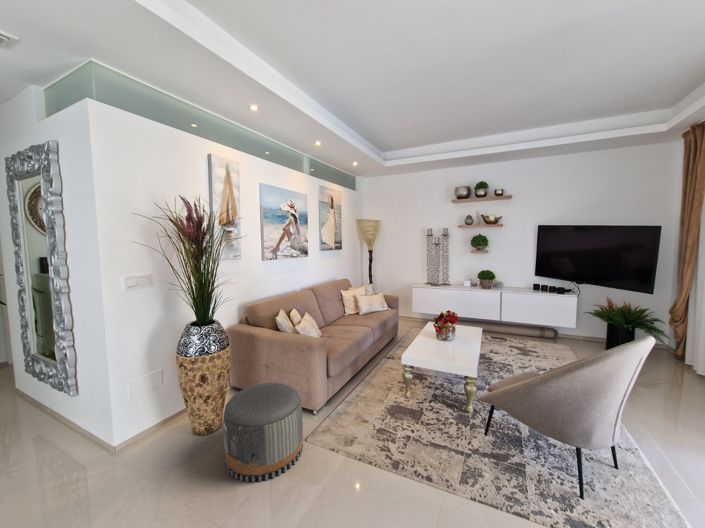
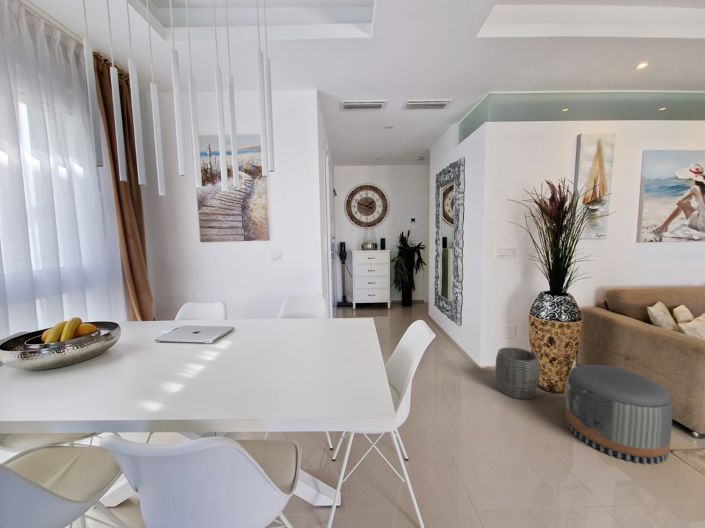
woven basket: none [137,399,194,473] -> present [495,347,539,399]

